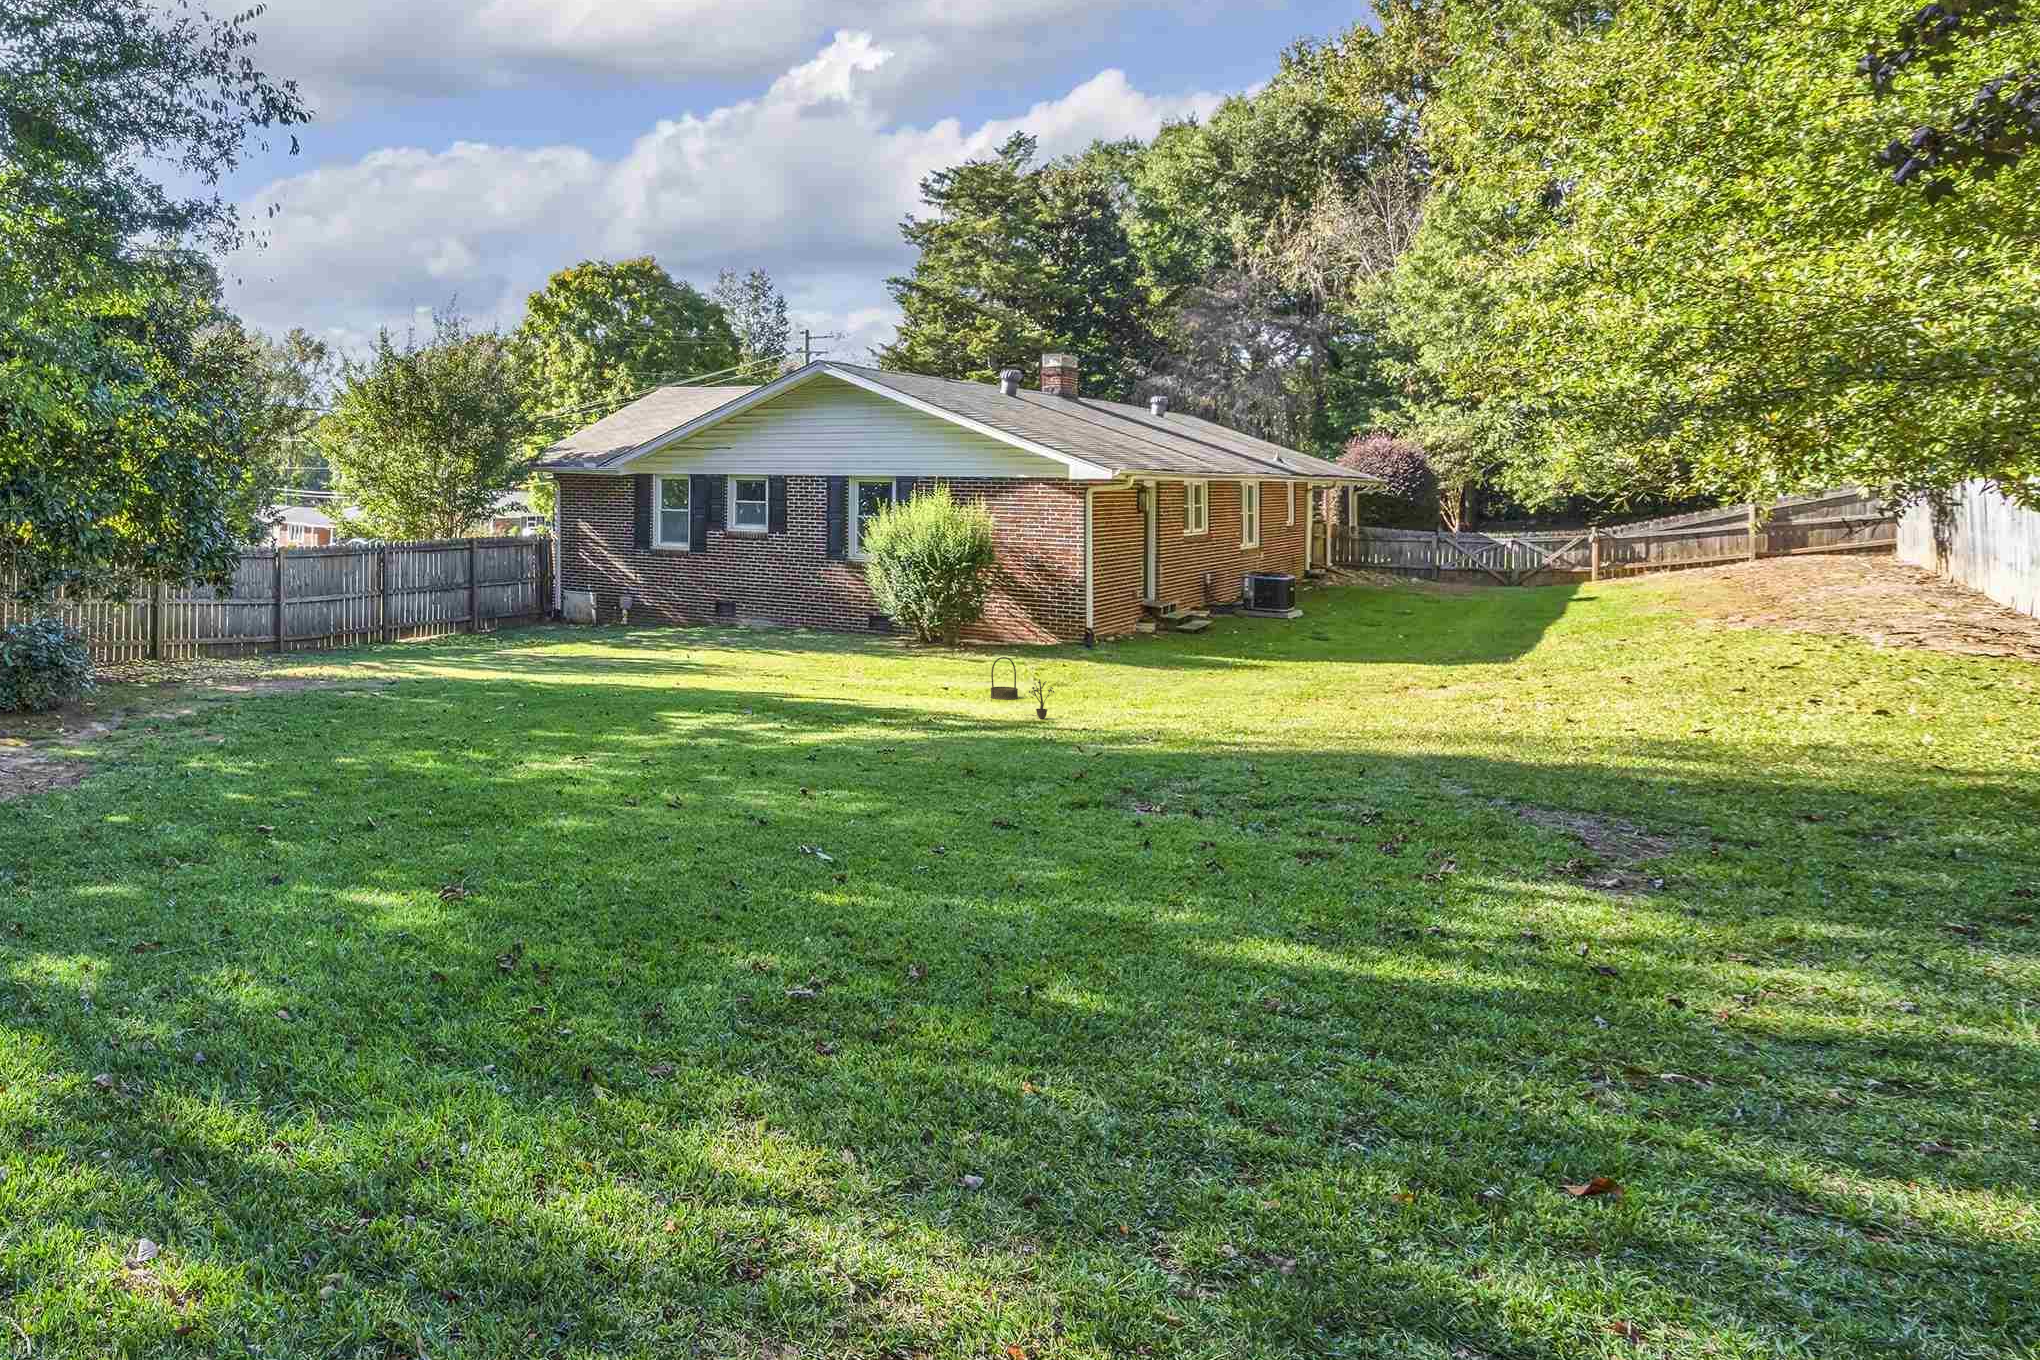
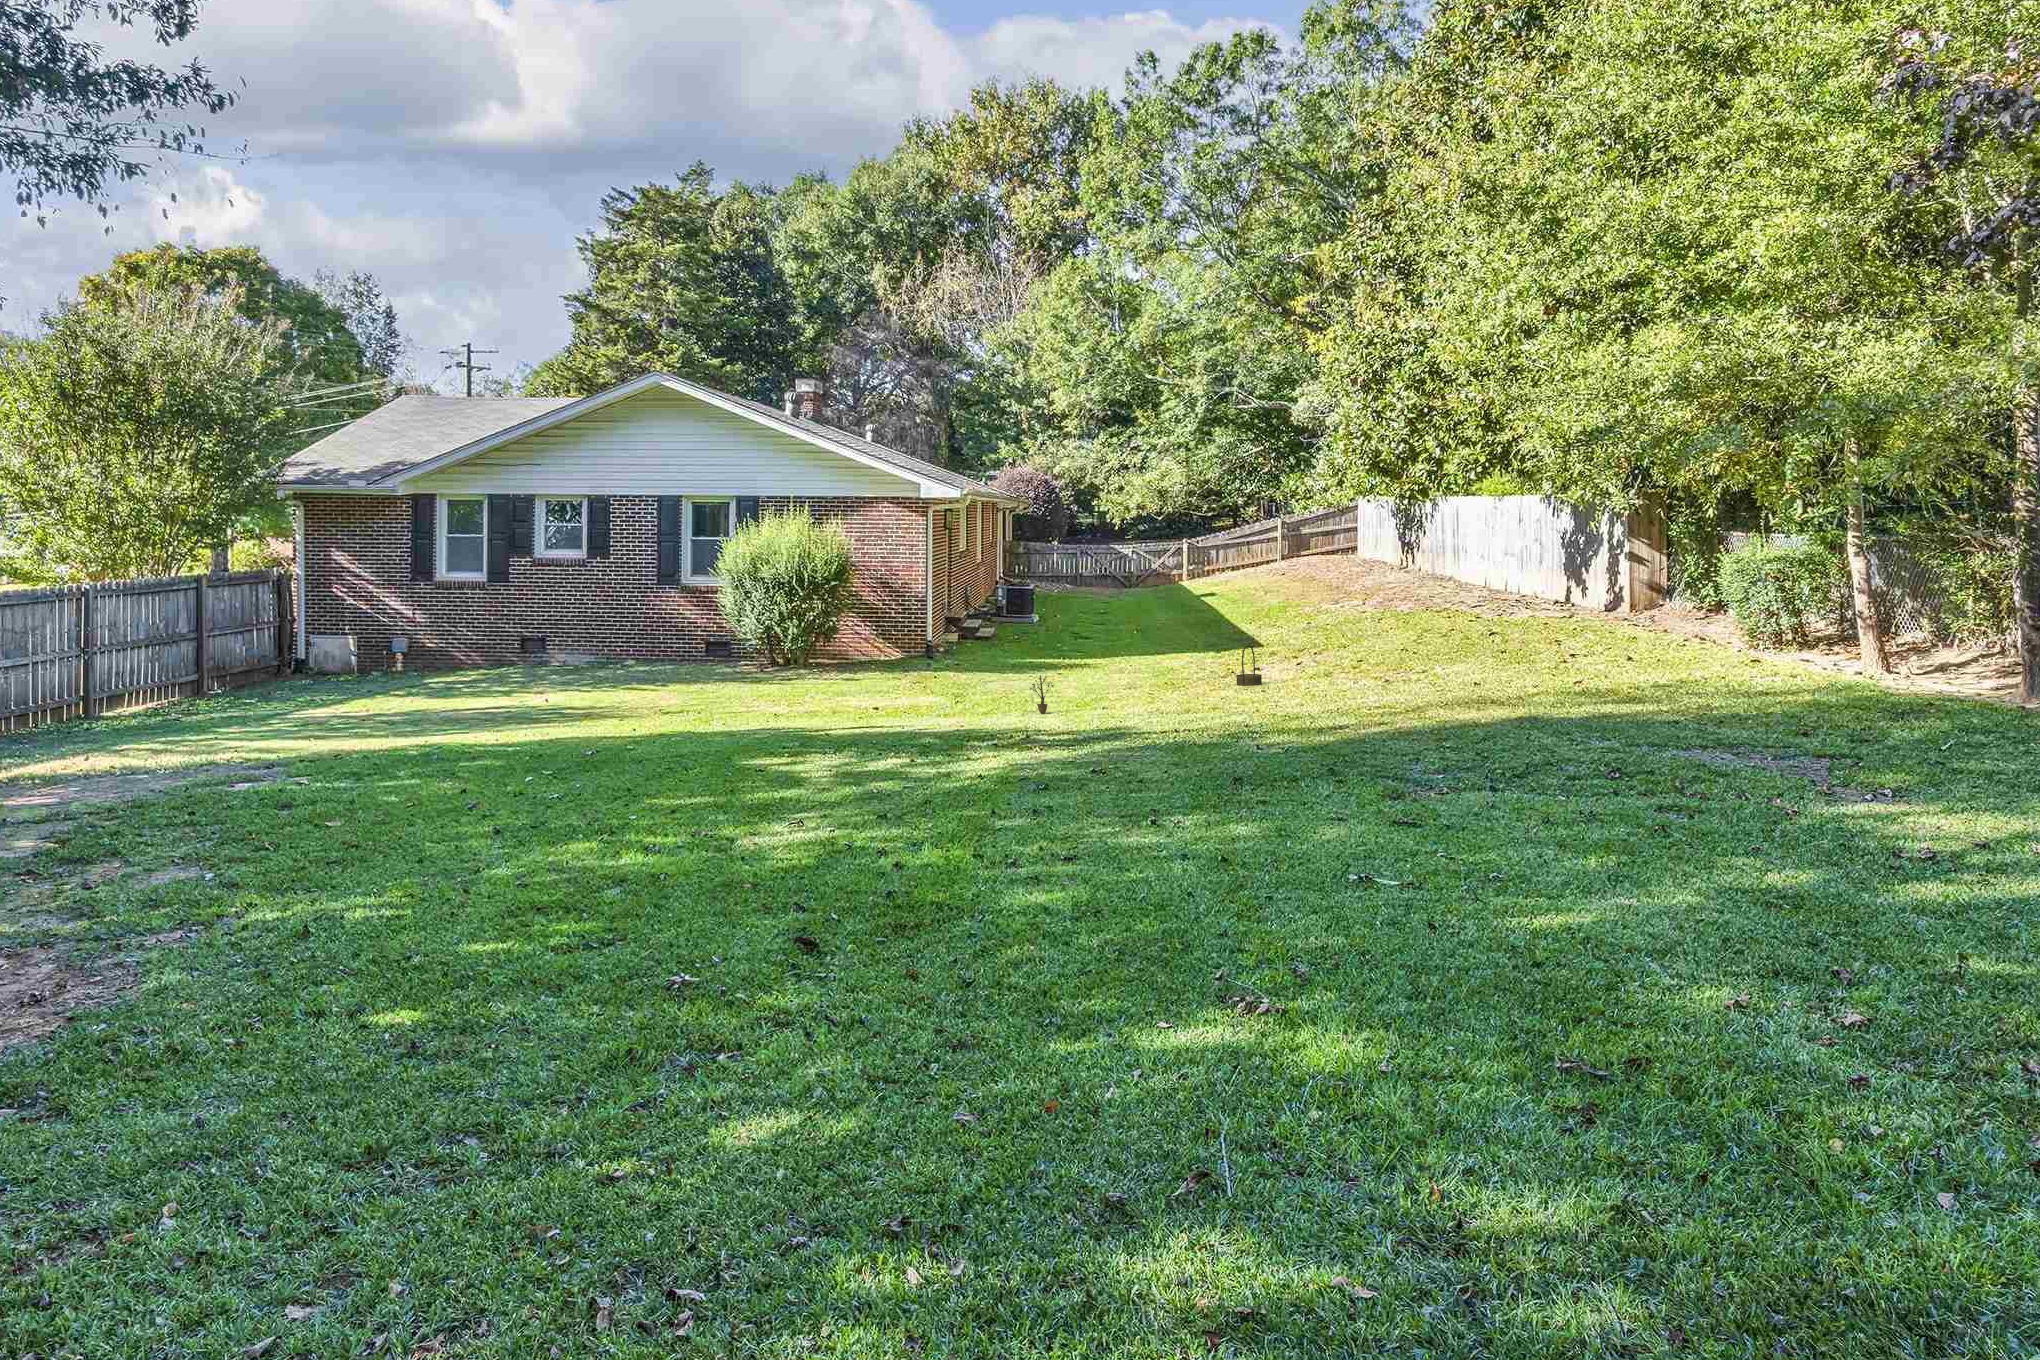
basket: present [991,657,1018,700] -> present [1236,645,1262,686]

